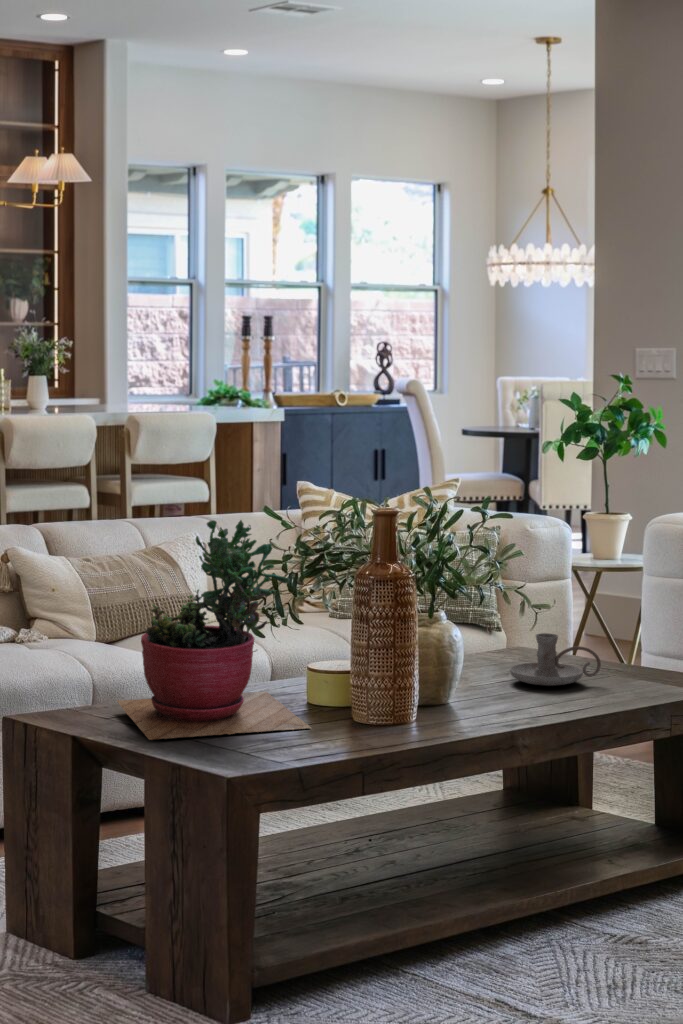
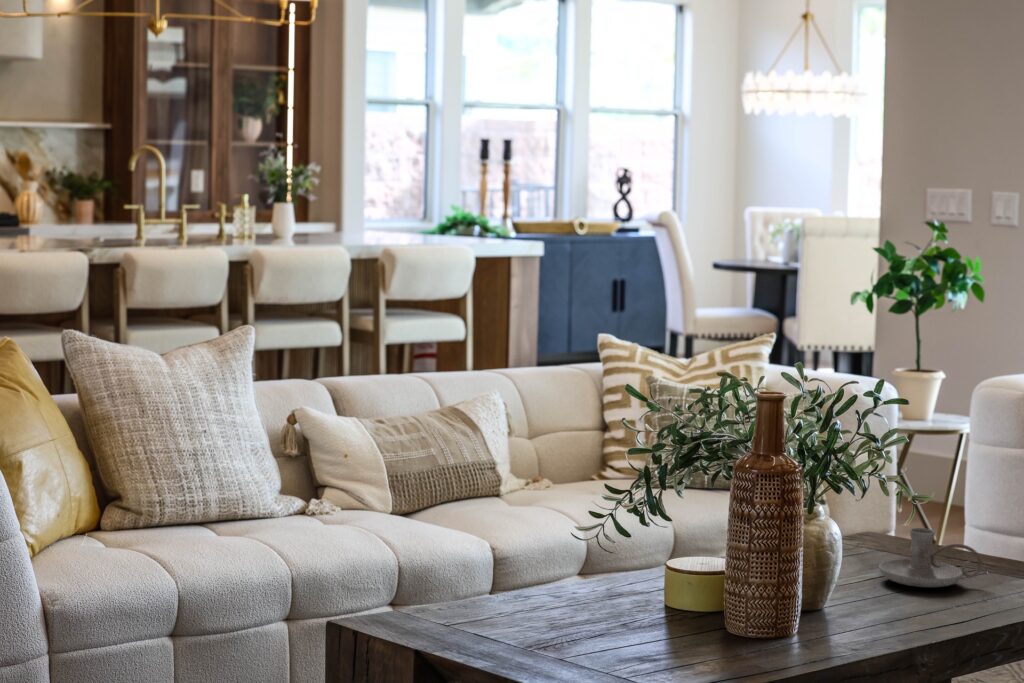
succulent plant: present [117,520,311,740] -> none [461,402,685,652]

